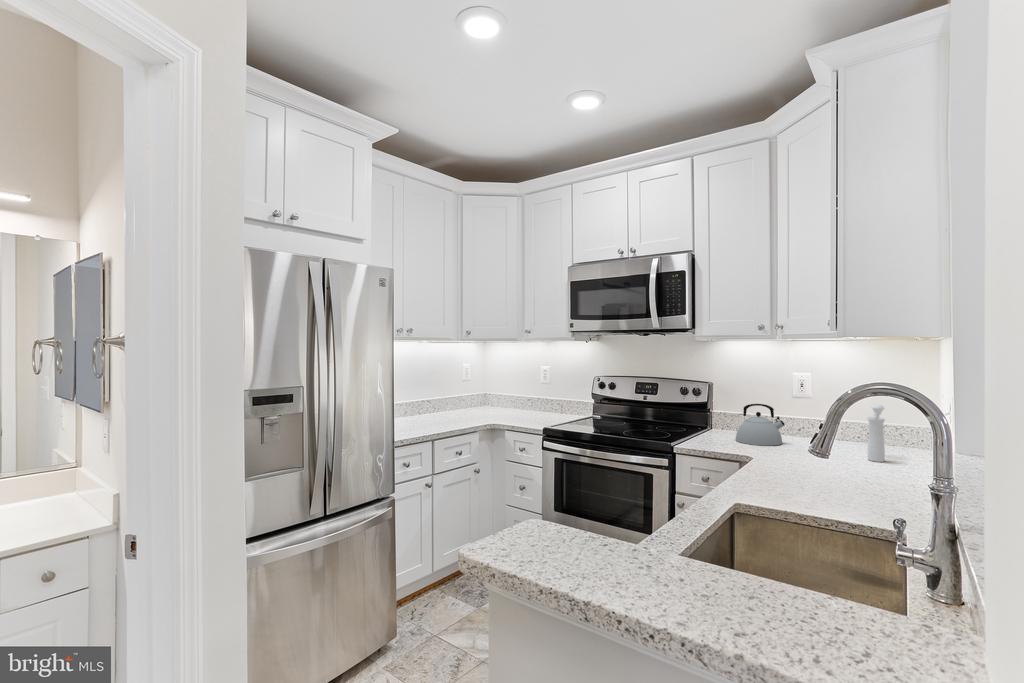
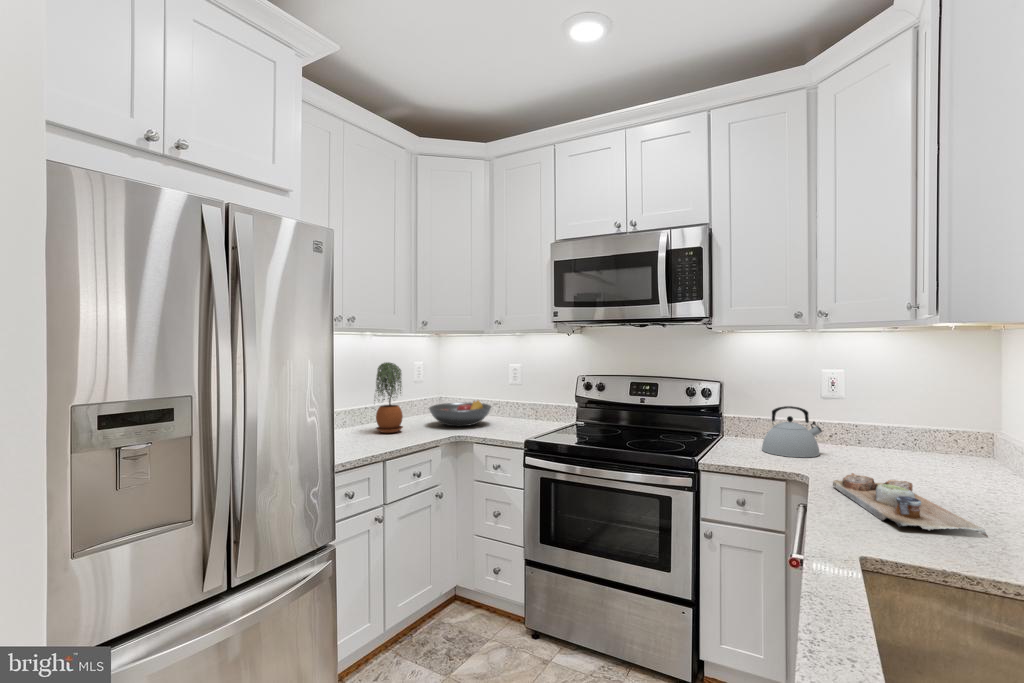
potted plant: none [426,364,450,421] -> present [374,362,403,433]
fruit bowl: none [471,395,522,417] -> present [429,400,491,426]
pepper mill: present [867,404,885,462] -> none [934,406,961,477]
cutting board: none [766,455,849,497] -> present [833,473,988,537]

